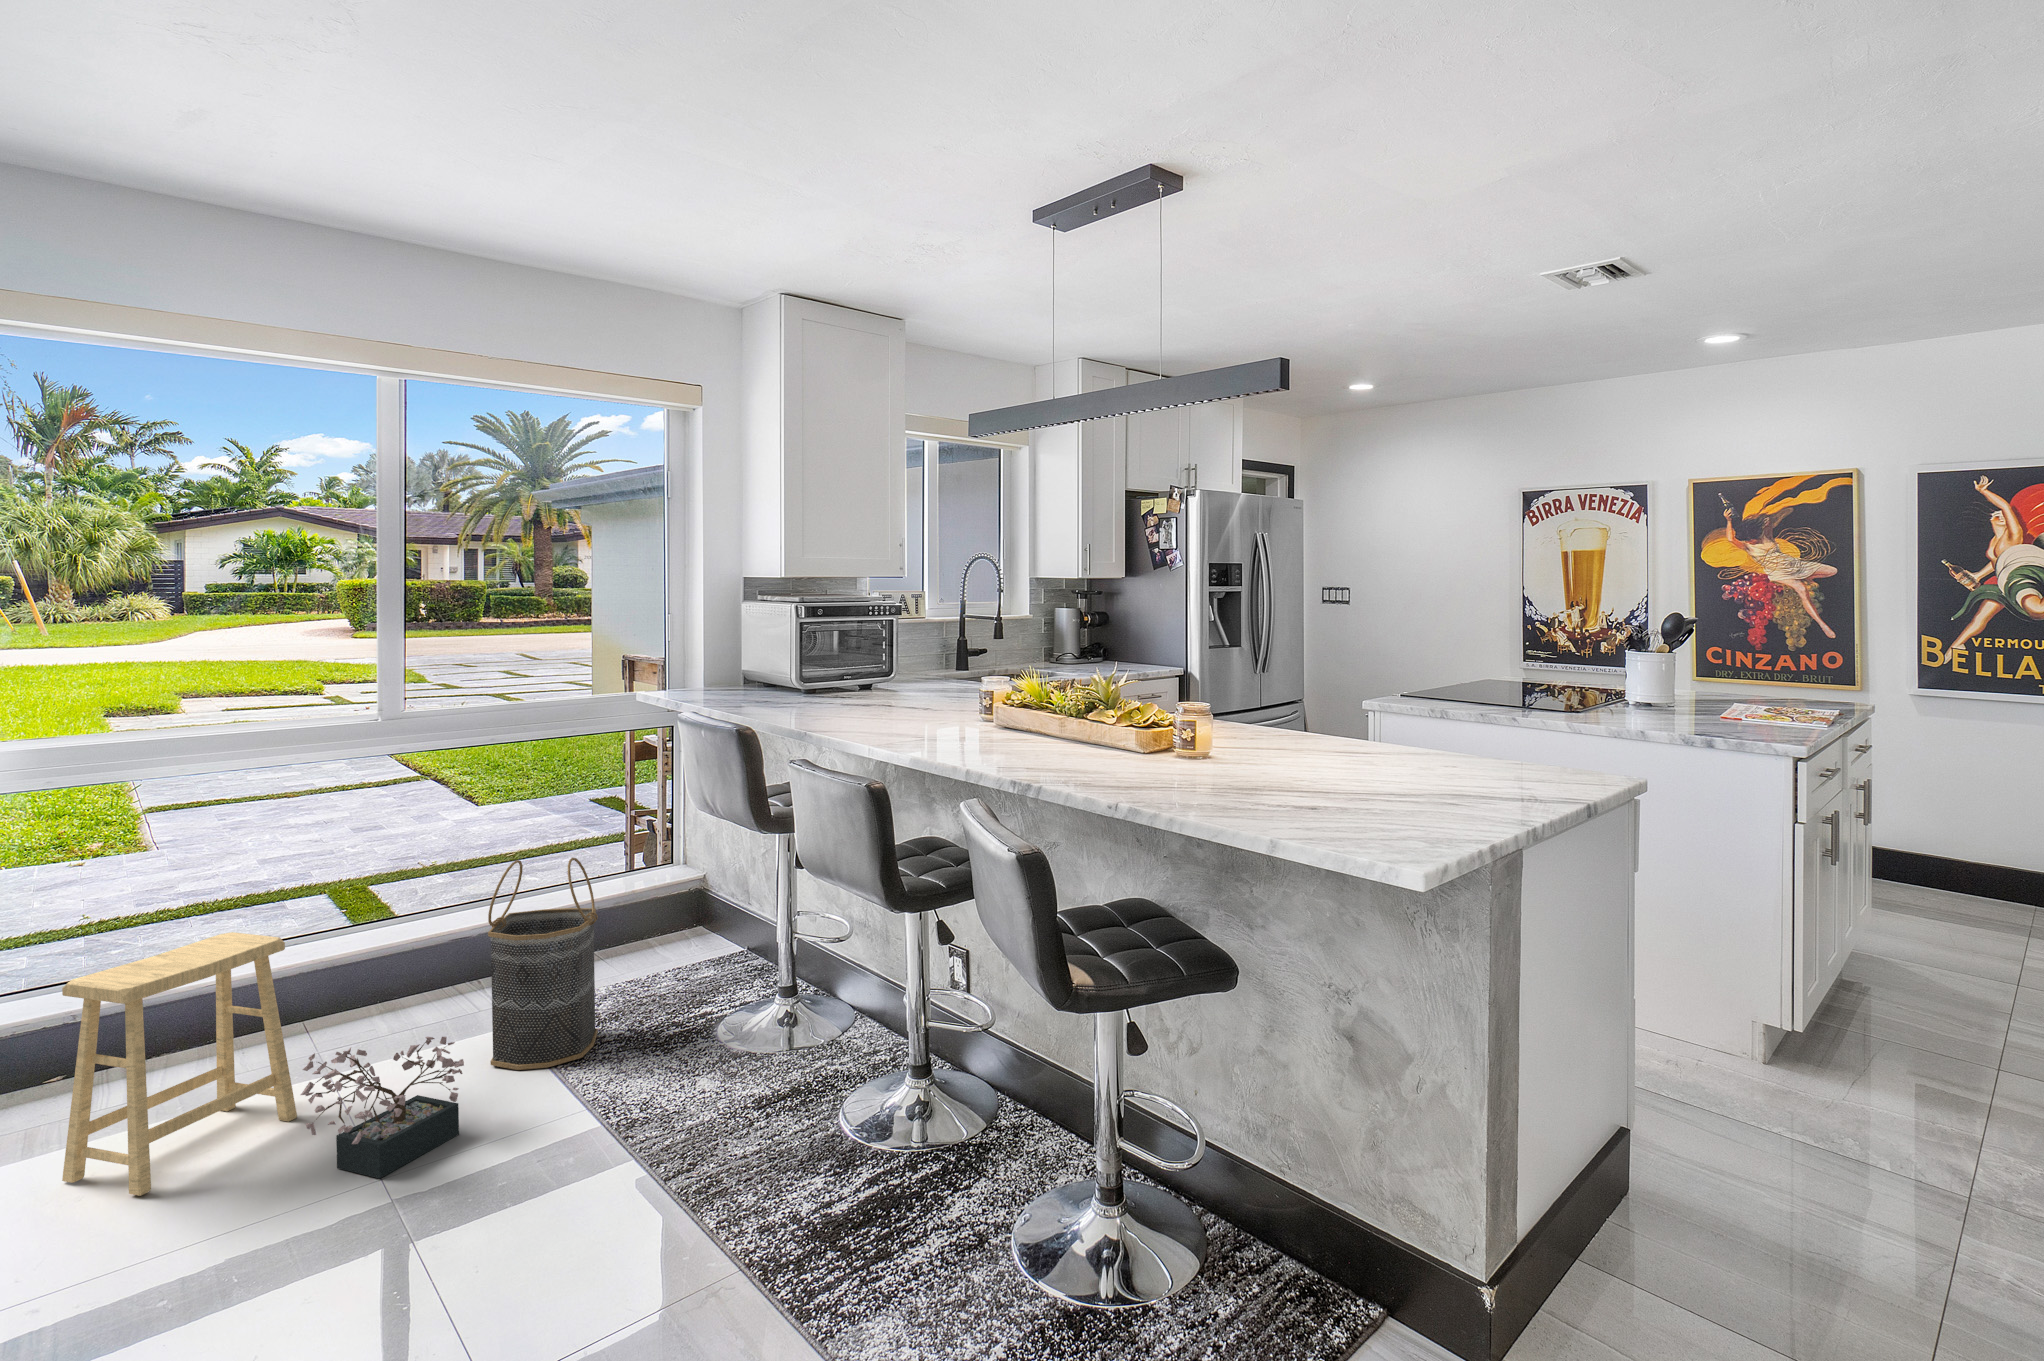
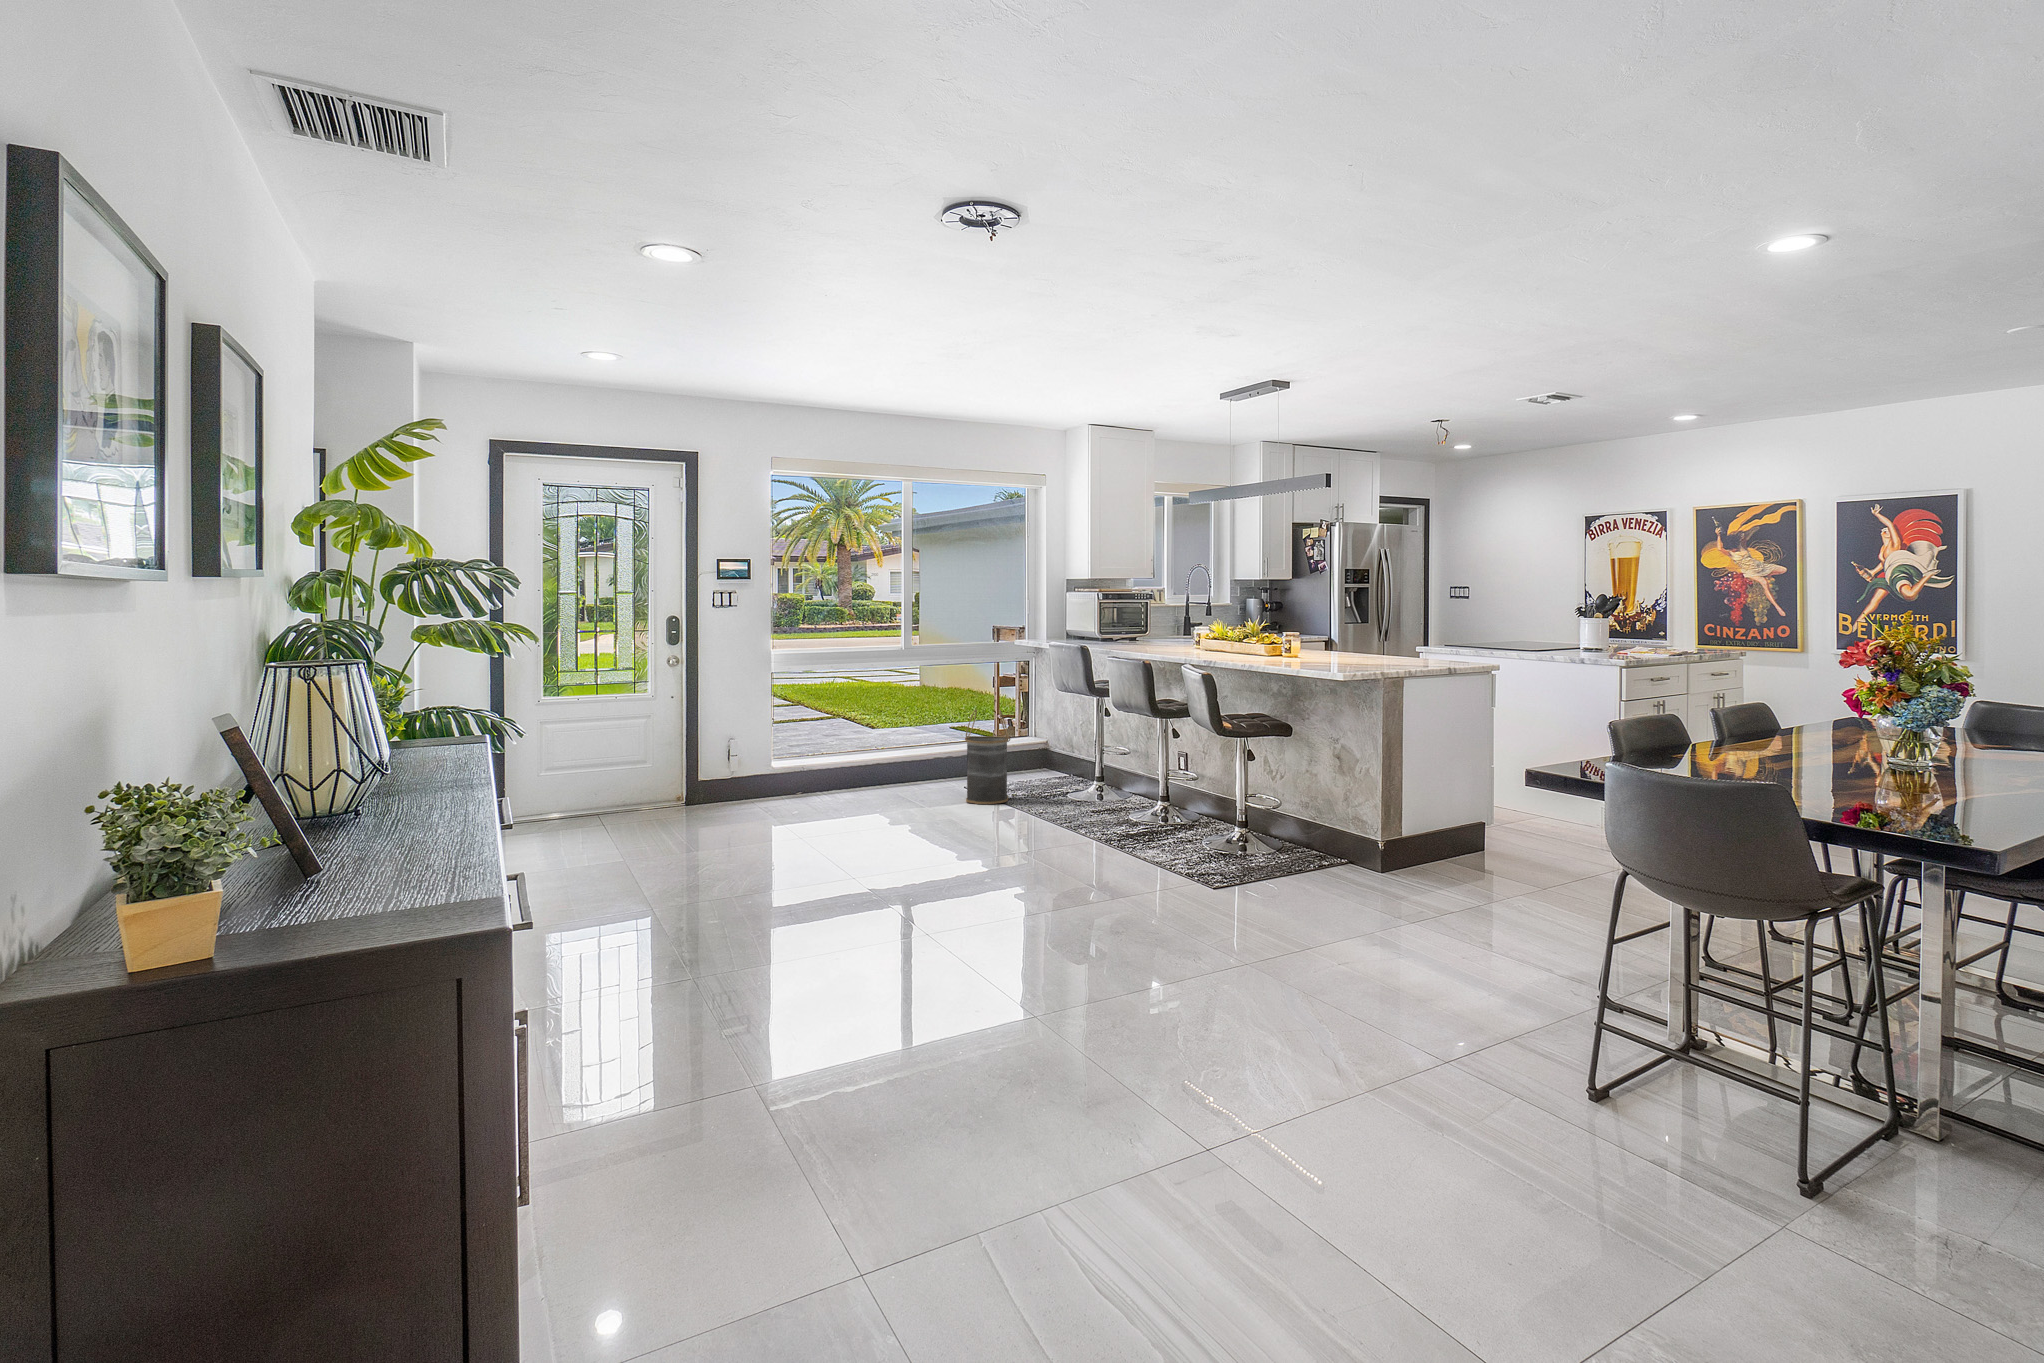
footstool: present [62,932,297,1196] -> none [825,730,897,821]
decorative plant: present [301,1037,464,1178] -> none [914,769,967,823]

